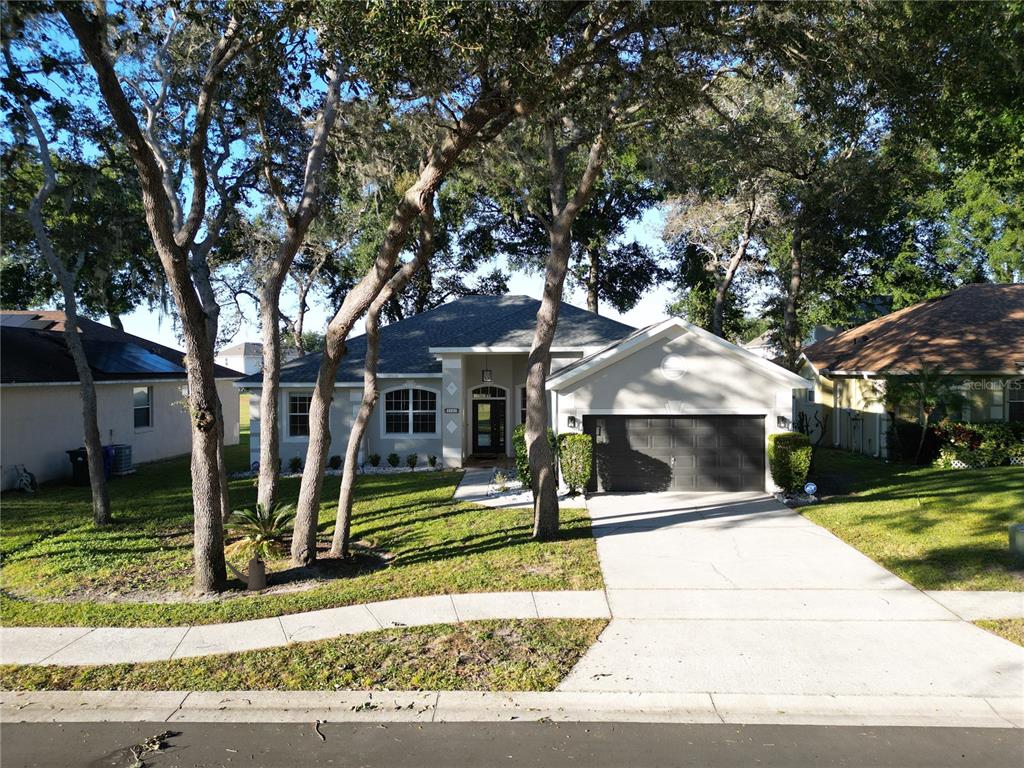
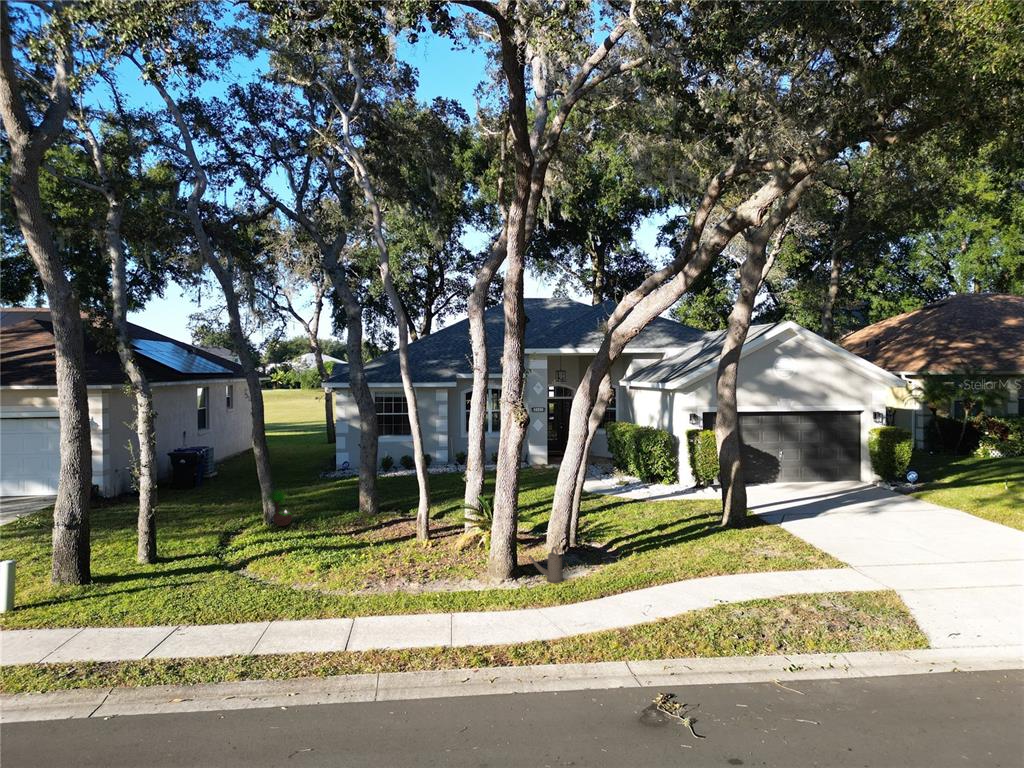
potted tree: none [65,487,96,528] -> present [266,489,292,526]

